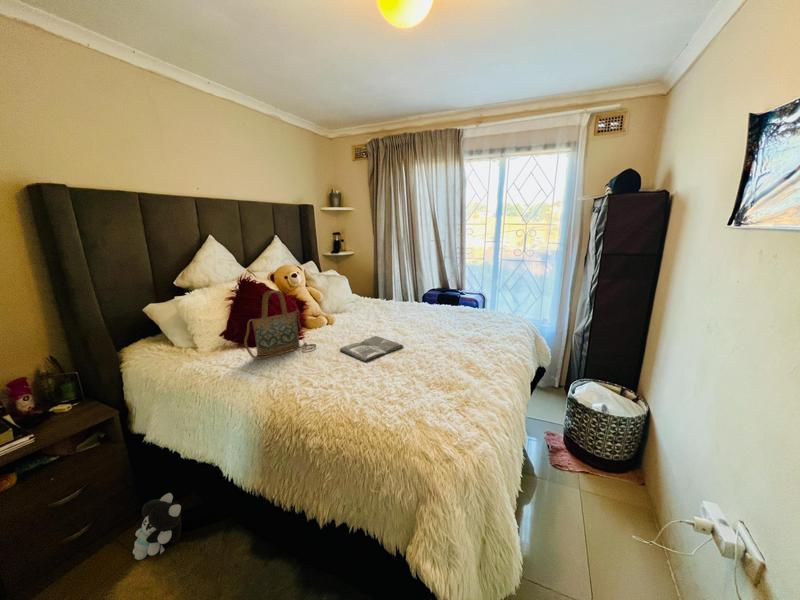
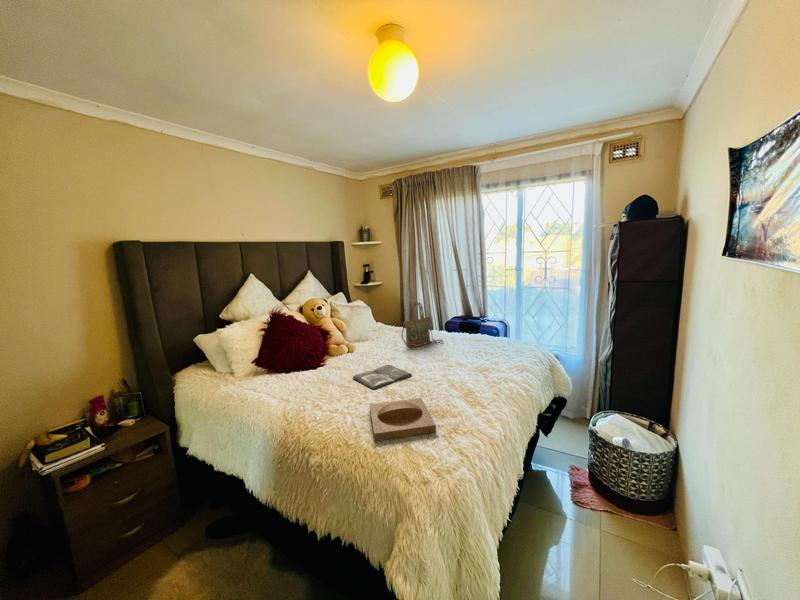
handbag: present [244,290,316,360] -> present [401,303,443,348]
tray: none [368,369,447,418] -> present [370,398,436,441]
plush toy: present [133,493,181,560] -> none [173,503,213,561]

